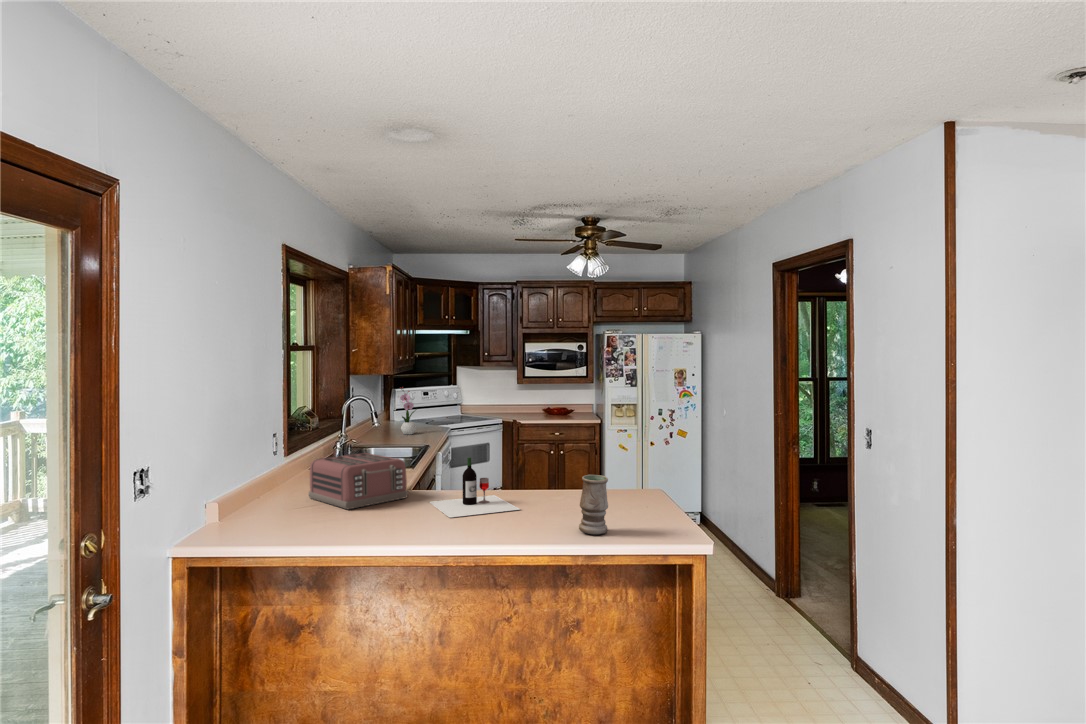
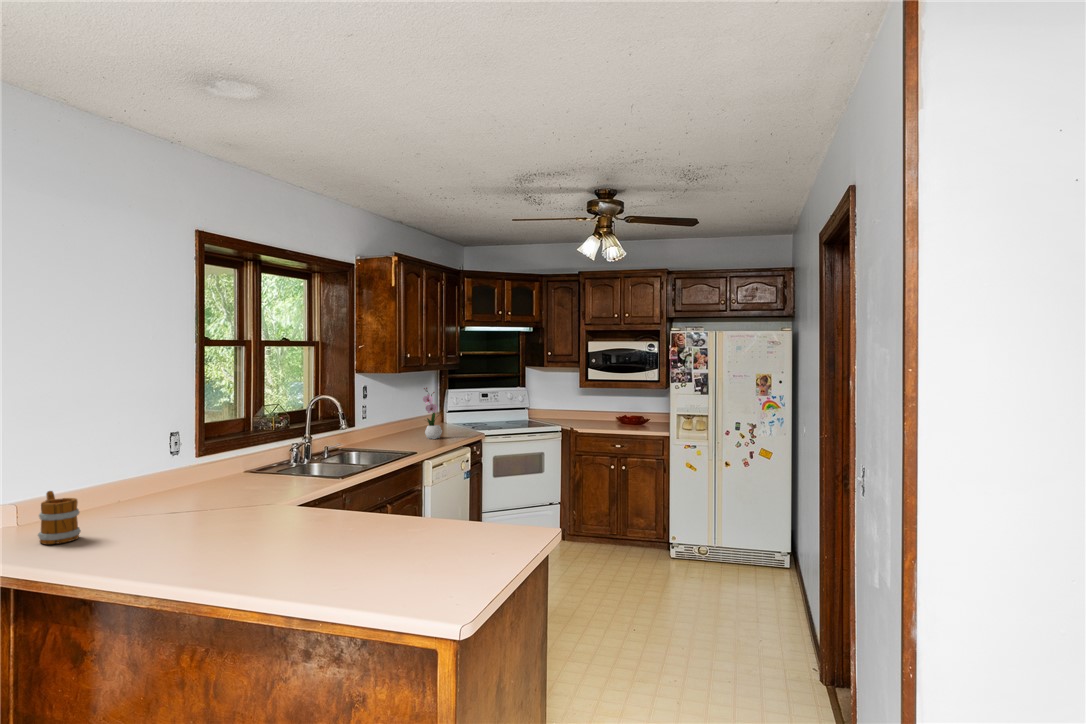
toaster: present [308,453,408,509] -> none [186,459,279,525]
wine bottle: present [429,457,520,518] -> none [267,473,376,547]
vase: present [579,475,608,535] -> none [366,509,406,593]
mug: none [231,486,272,532] -> present [38,491,81,545]

